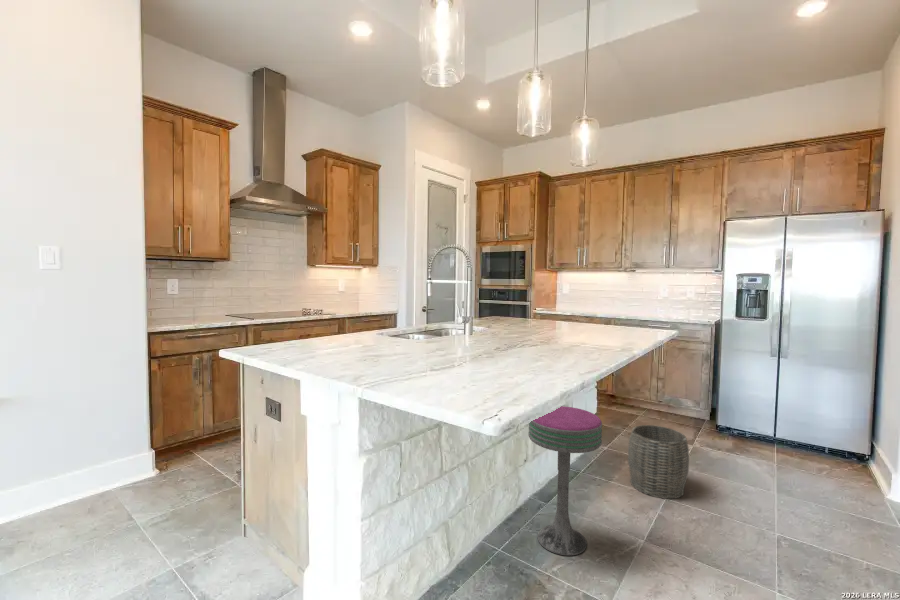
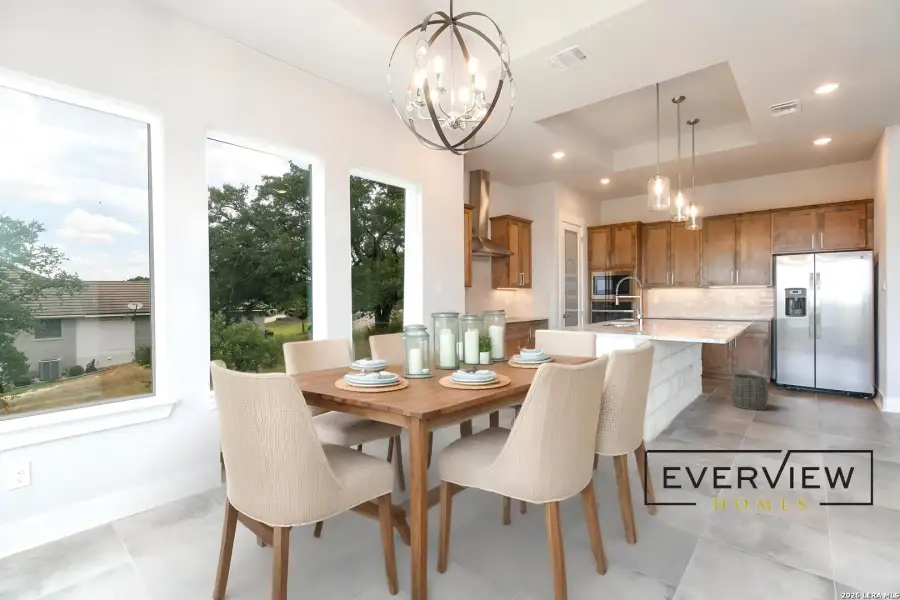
bar stool: present [529,406,602,556] -> none [691,356,731,424]

